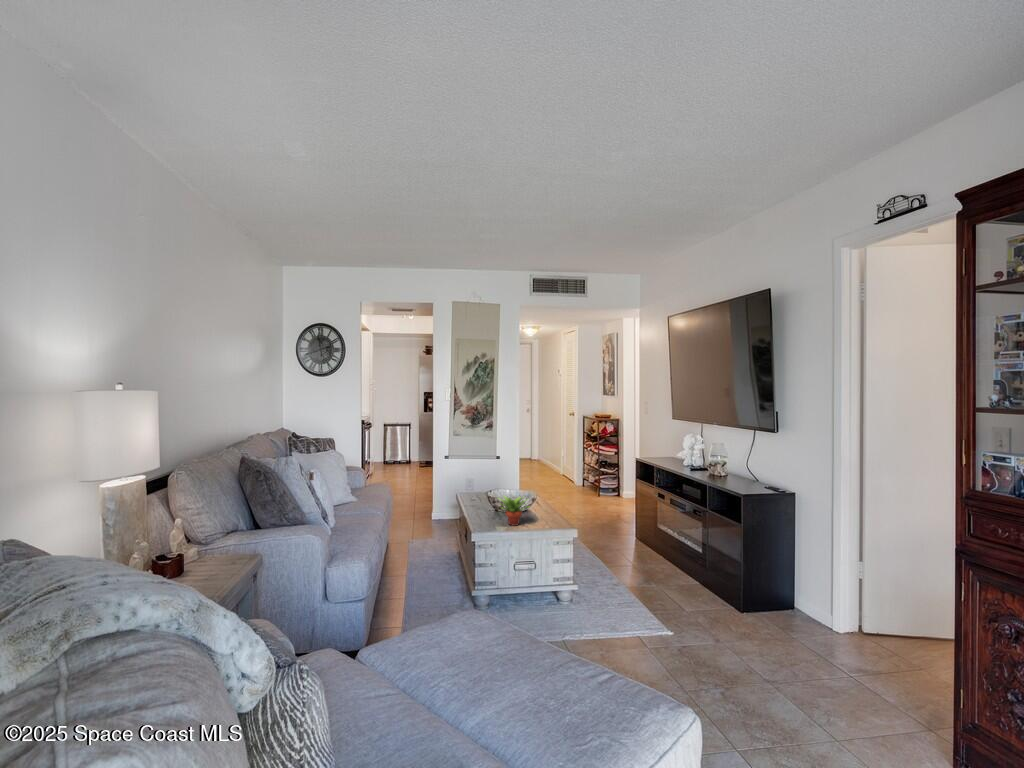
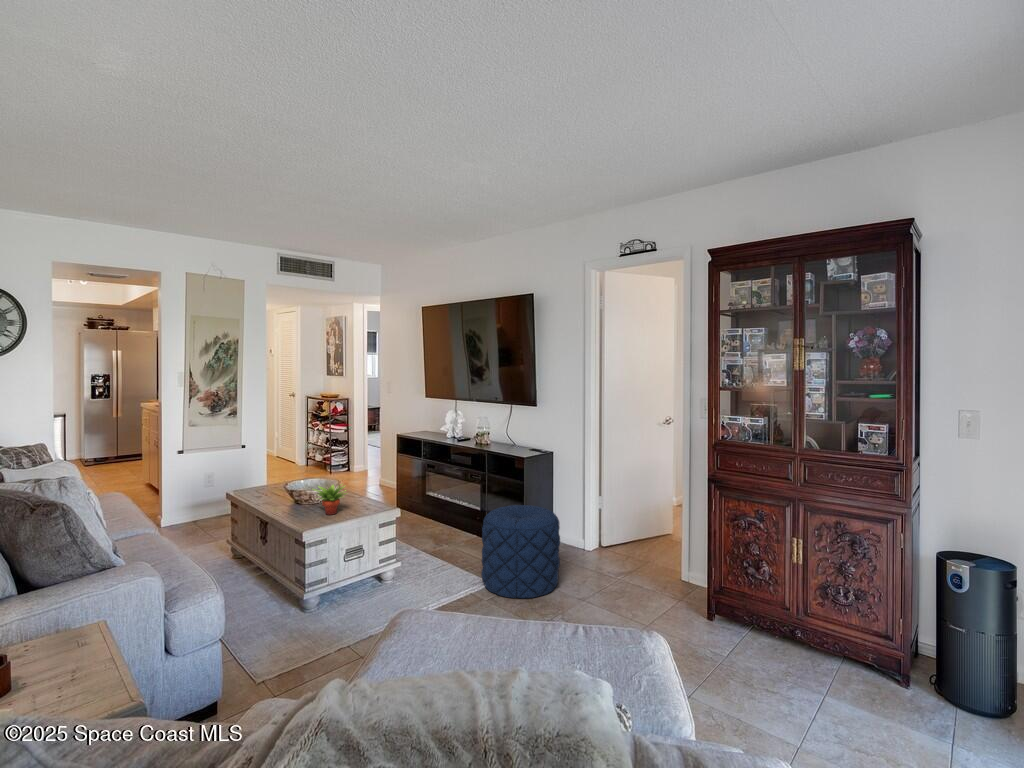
pouf: none [656,546,757,661] -> present [481,505,560,598]

